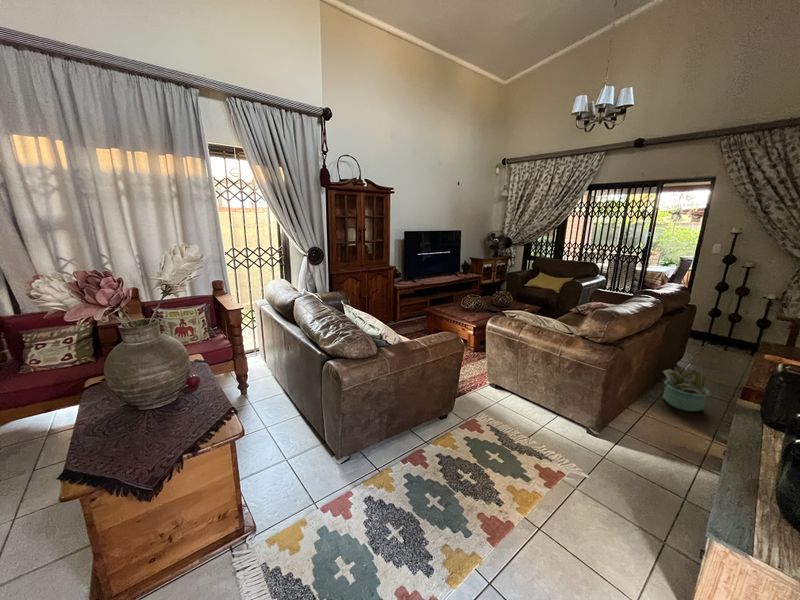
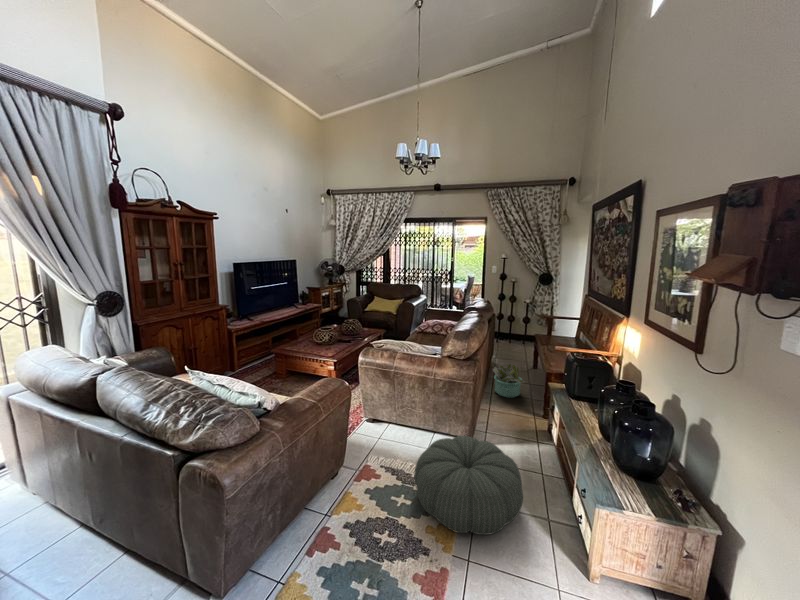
pouf: none [508,417,635,518] -> present [414,436,523,535]

